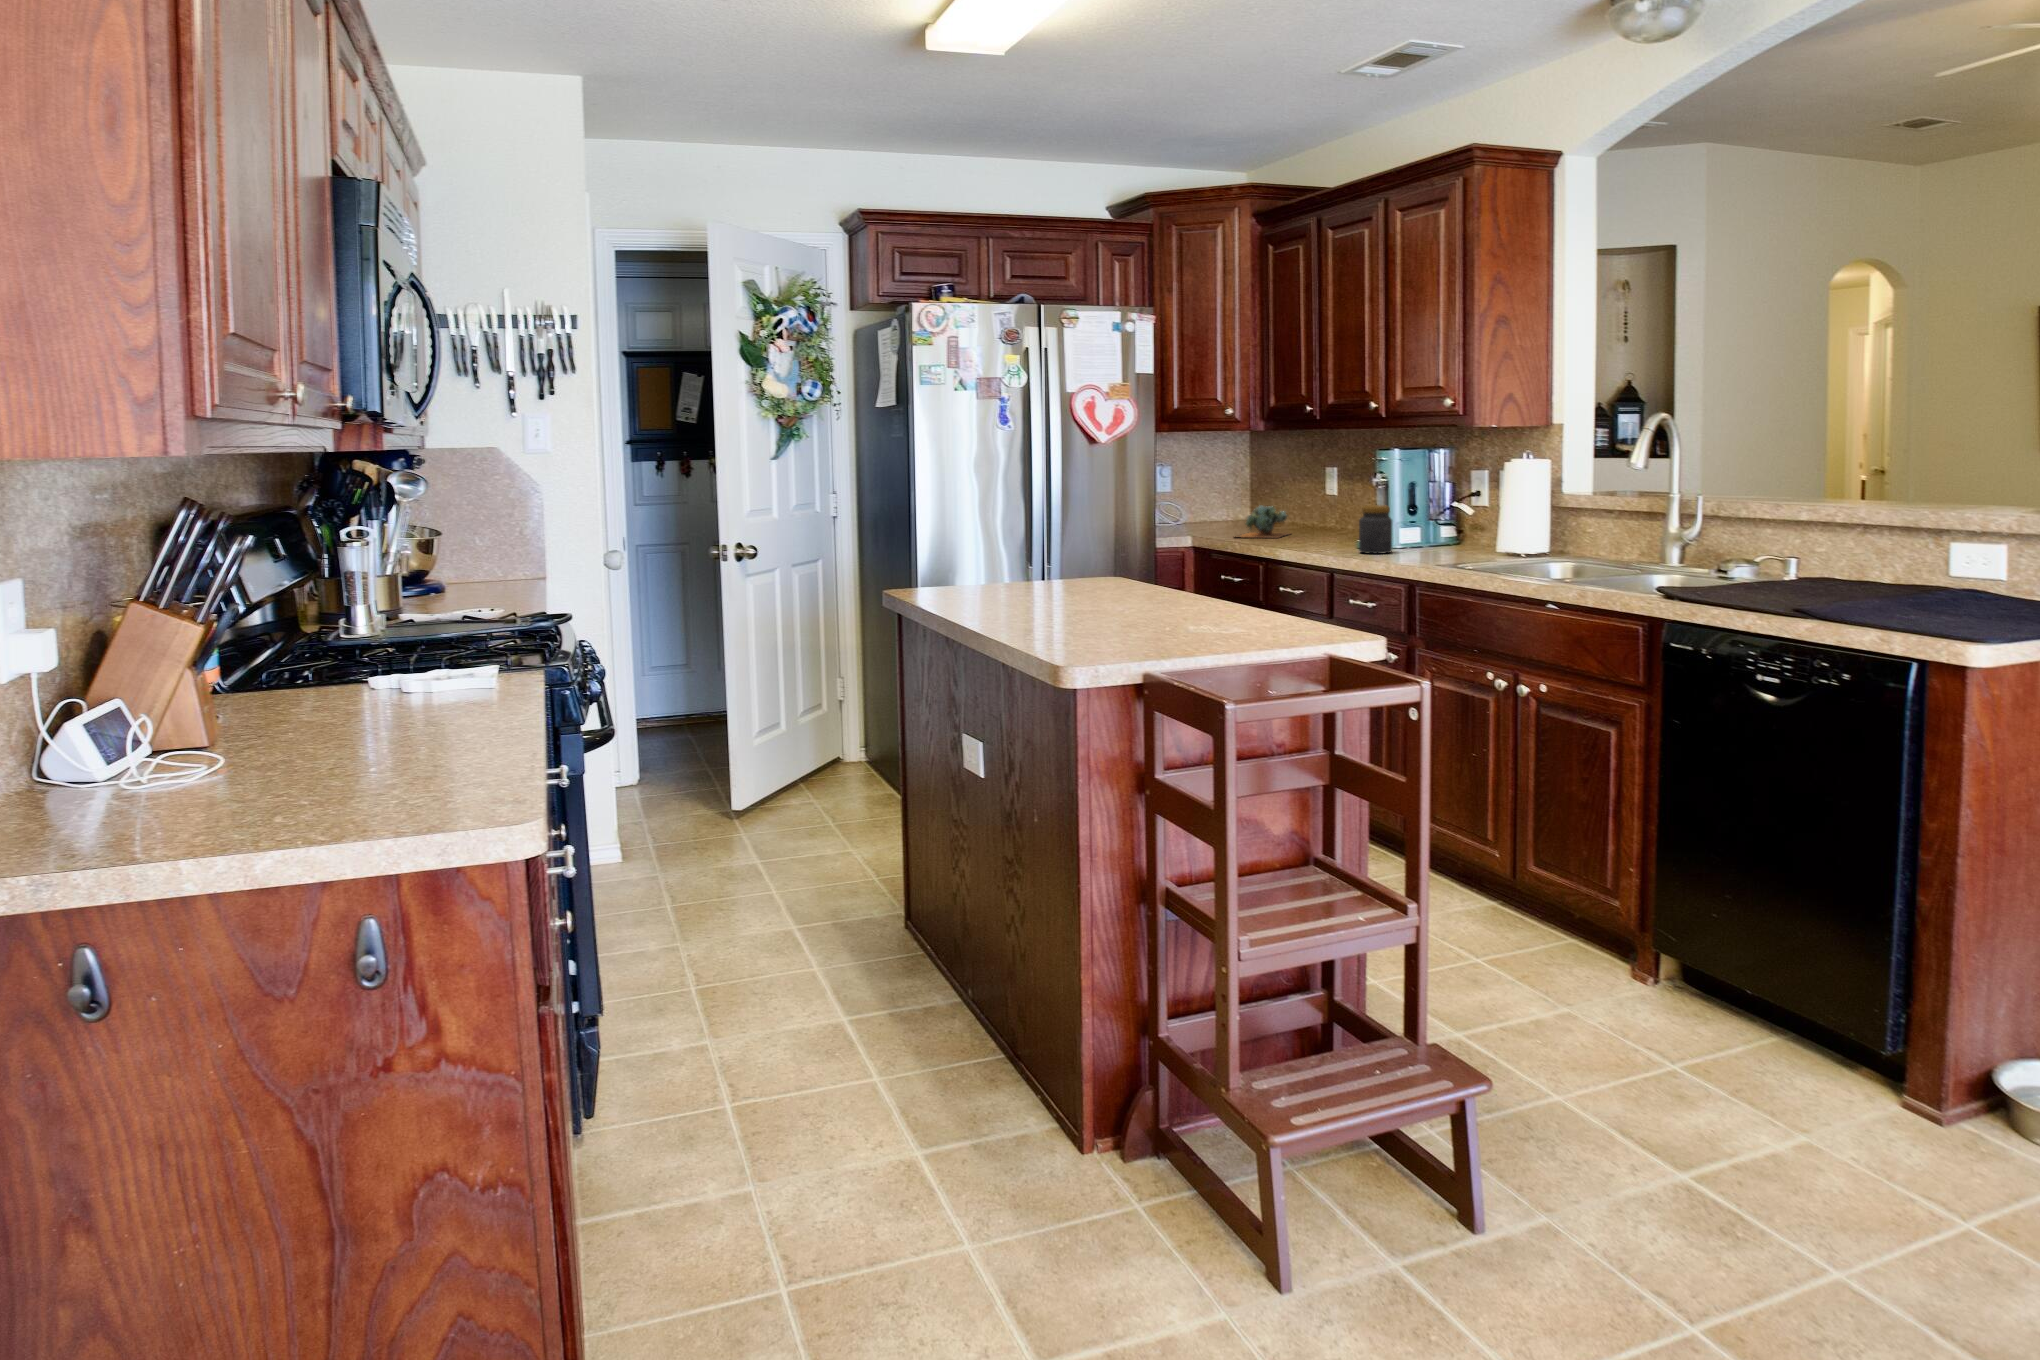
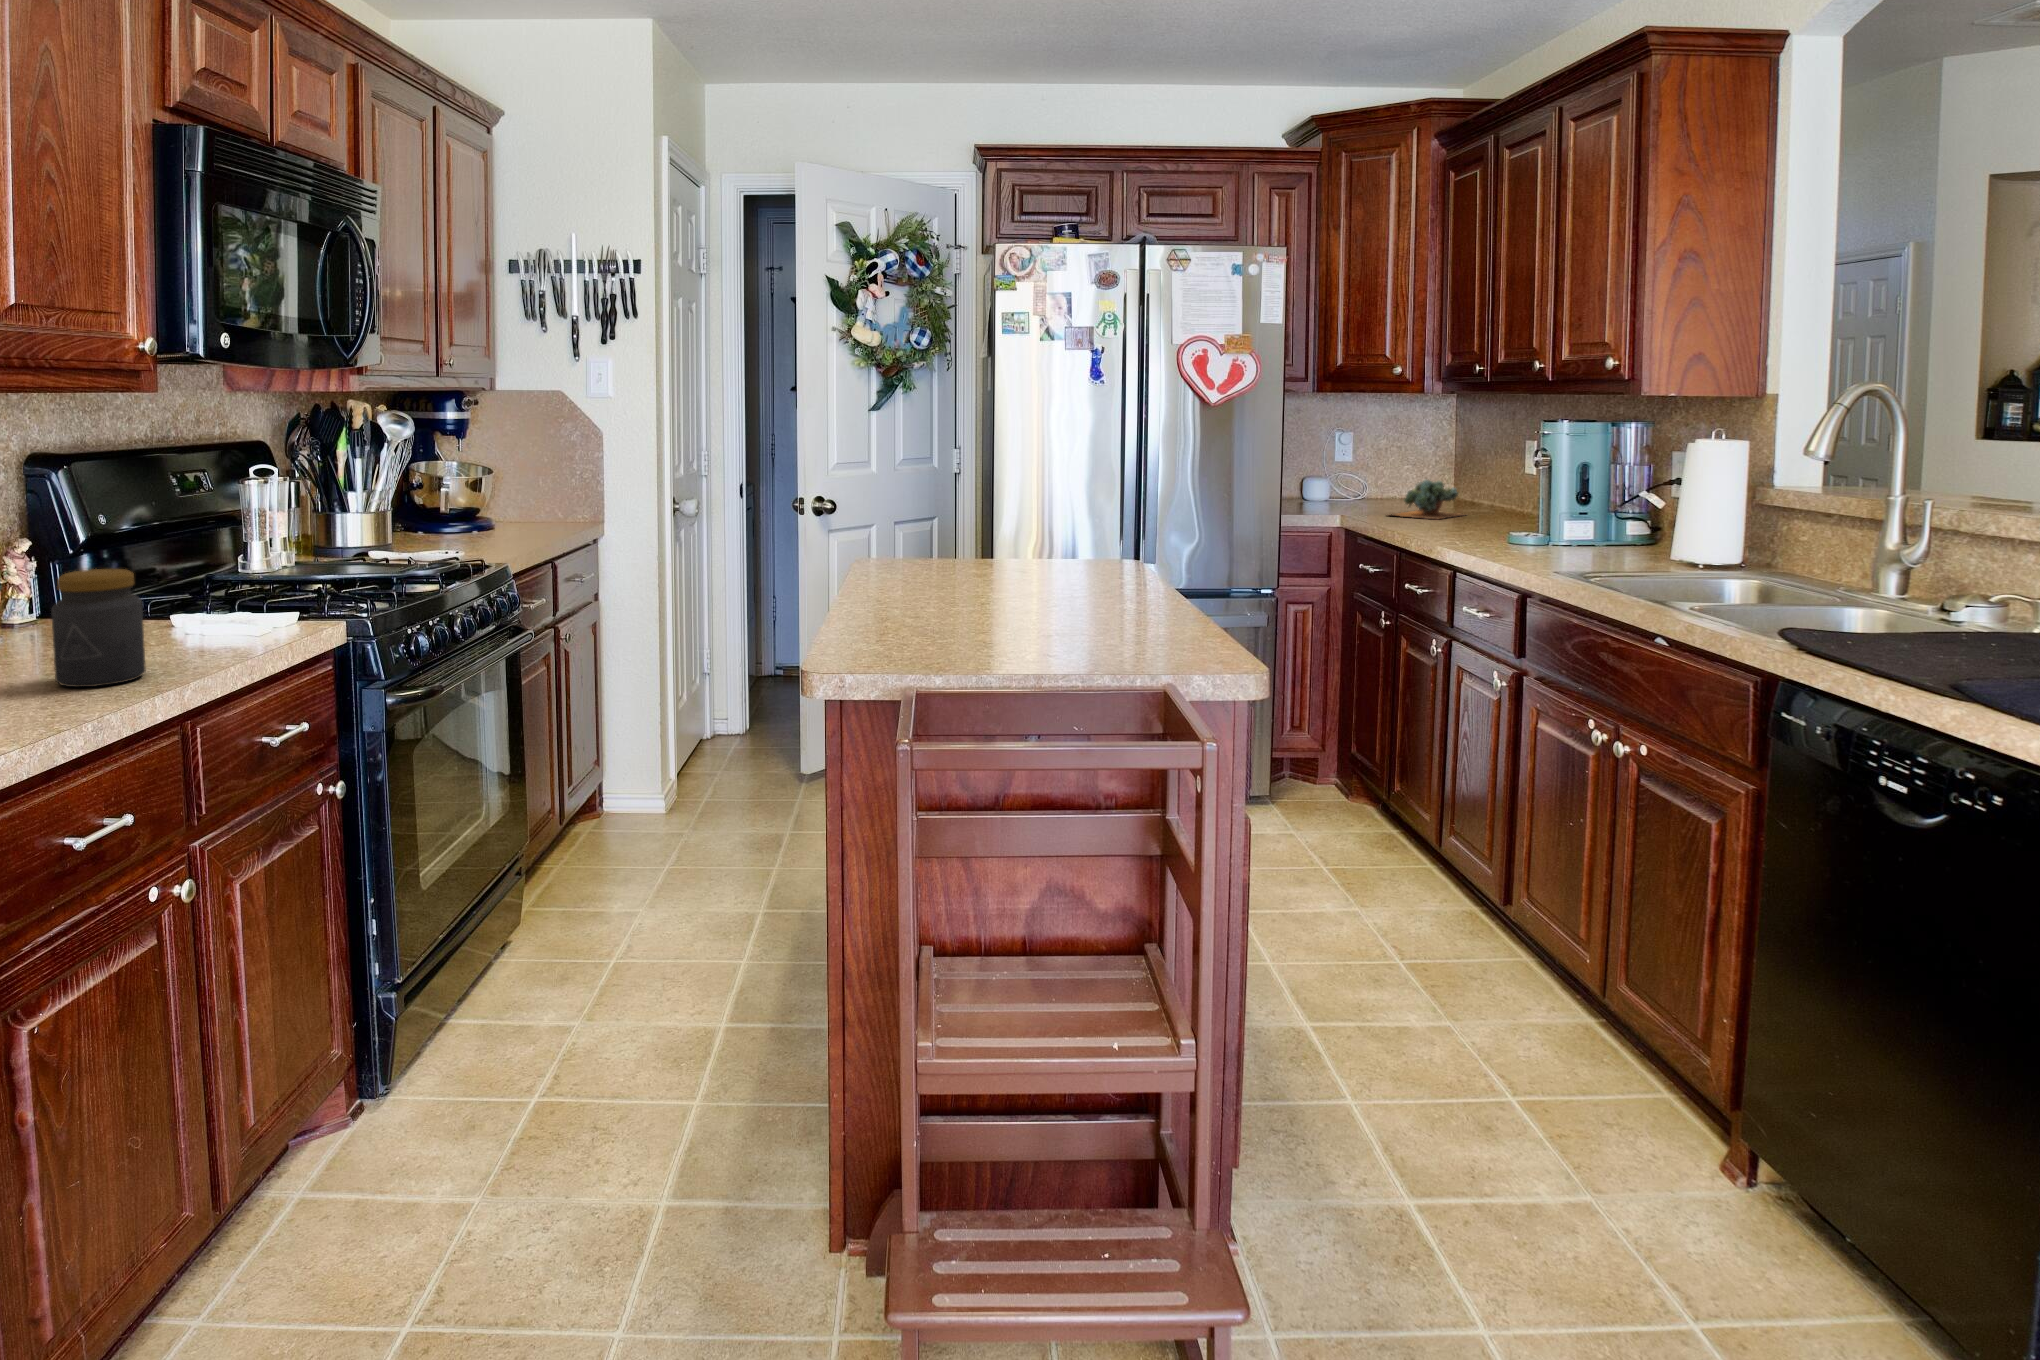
jar: present [1359,505,1392,554] -> present [51,569,146,687]

